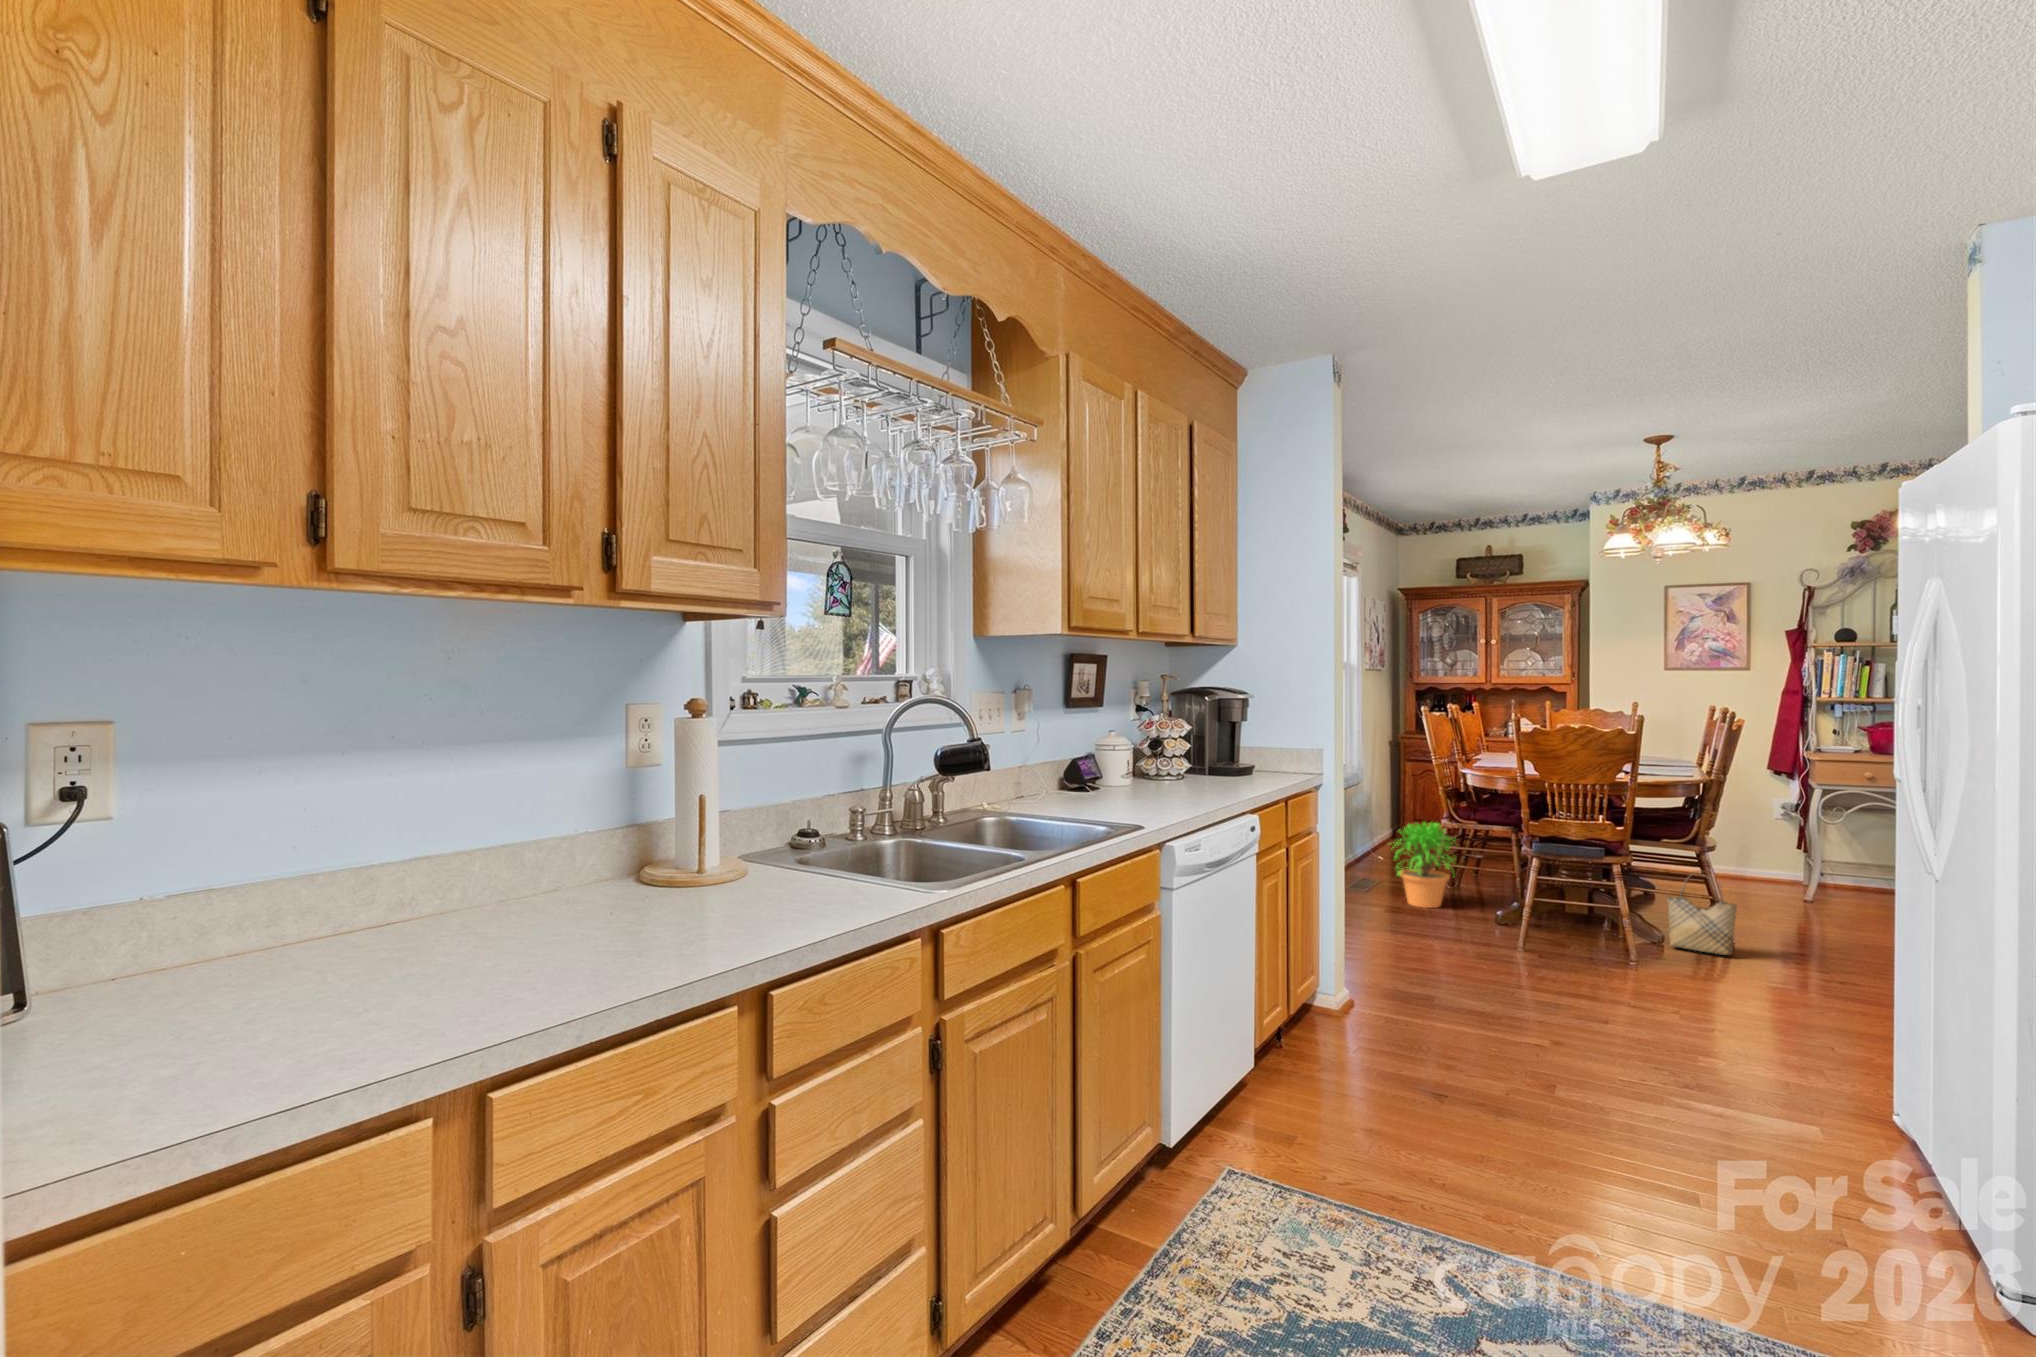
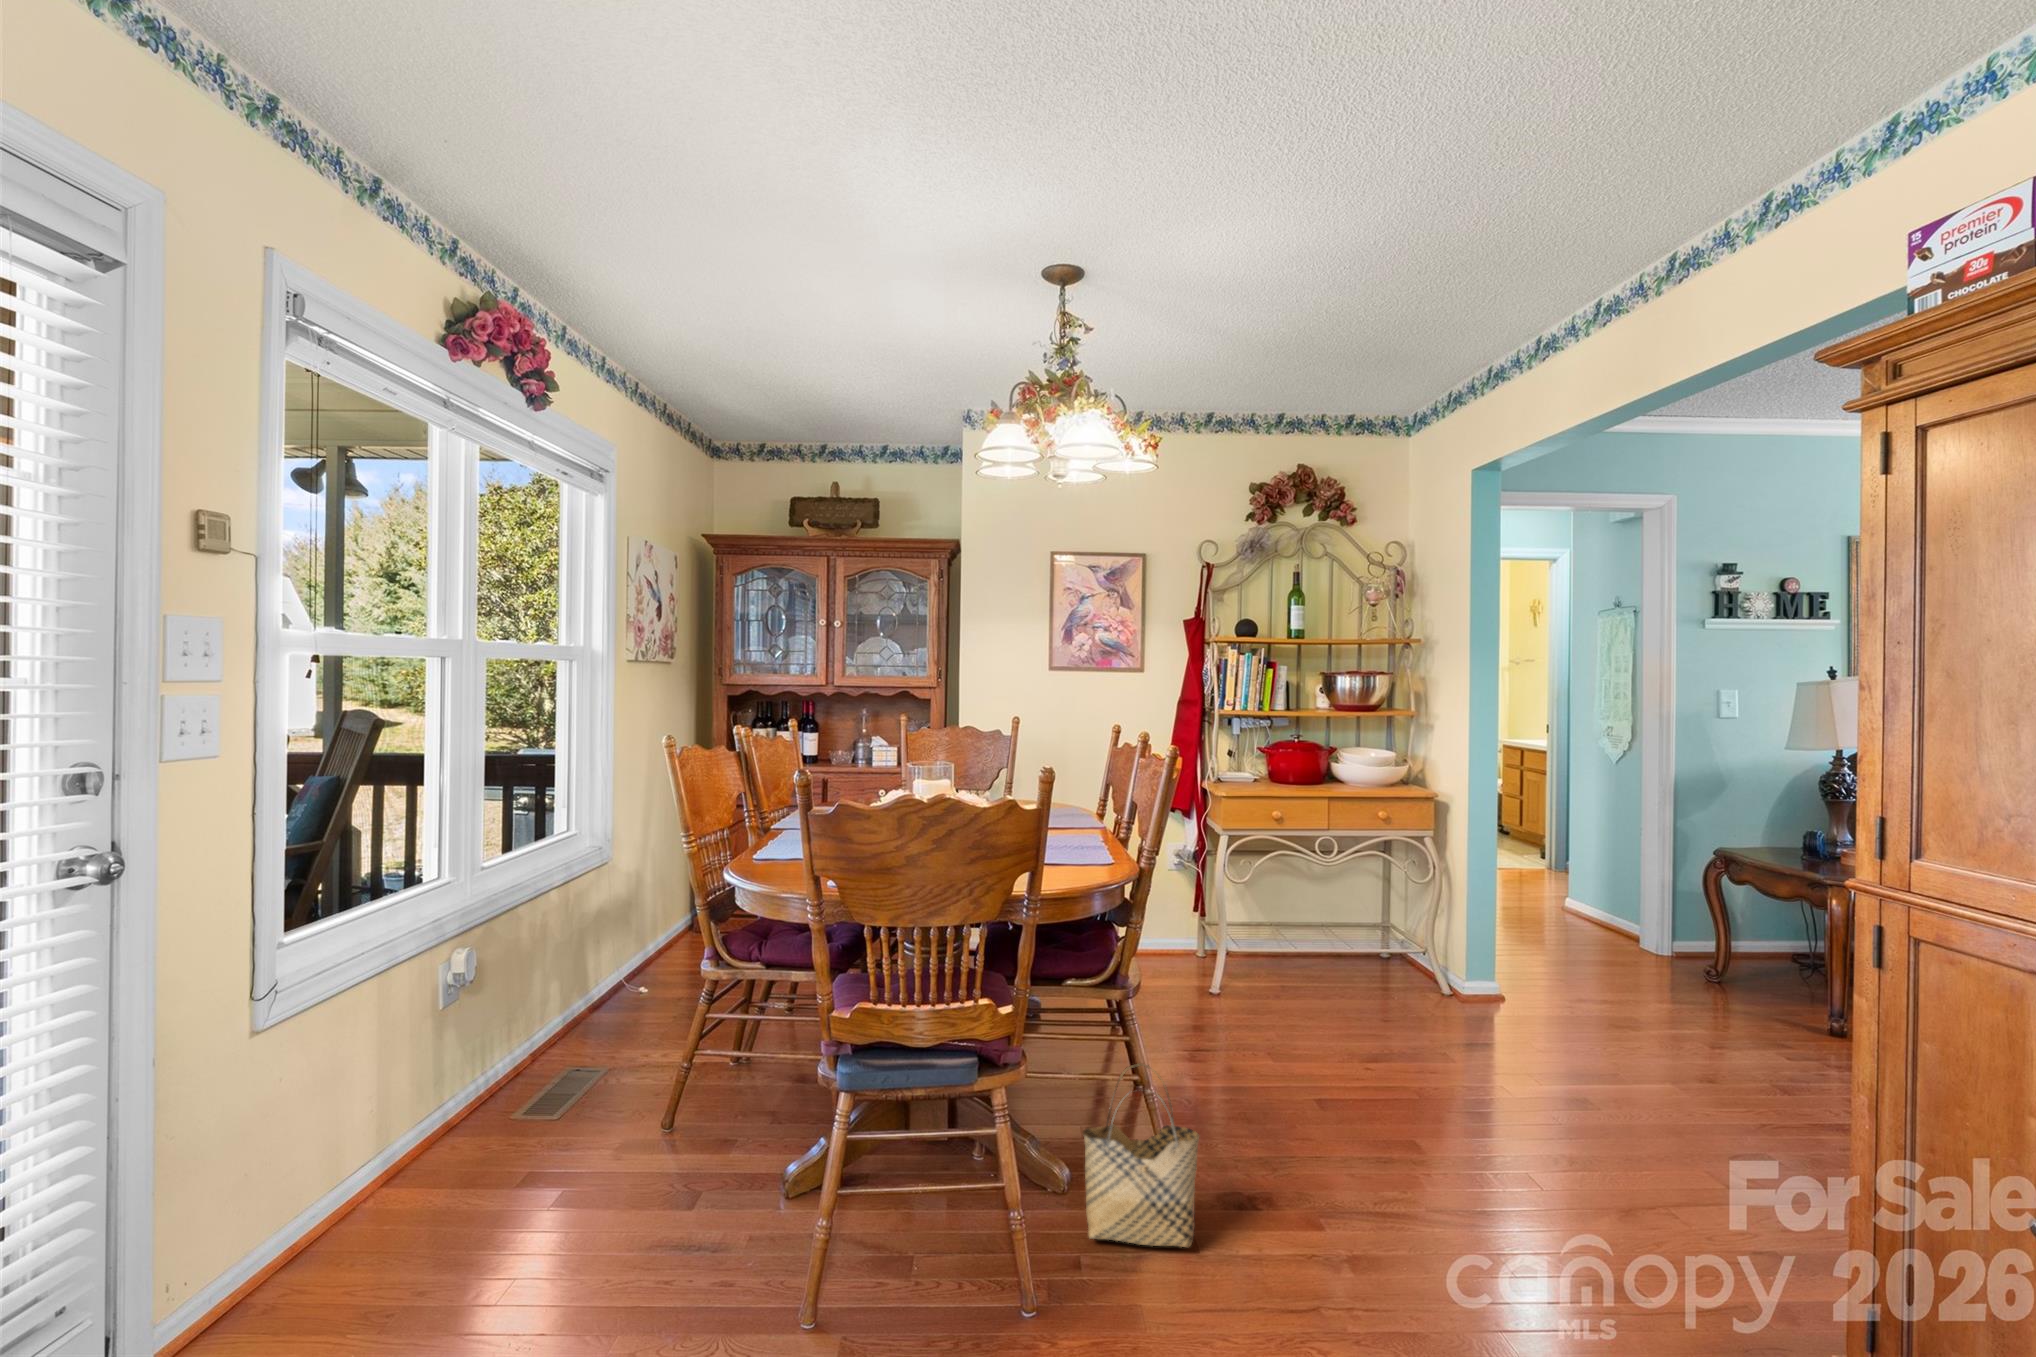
potted plant: present [1393,823,1456,908] -> none [552,984,721,1192]

